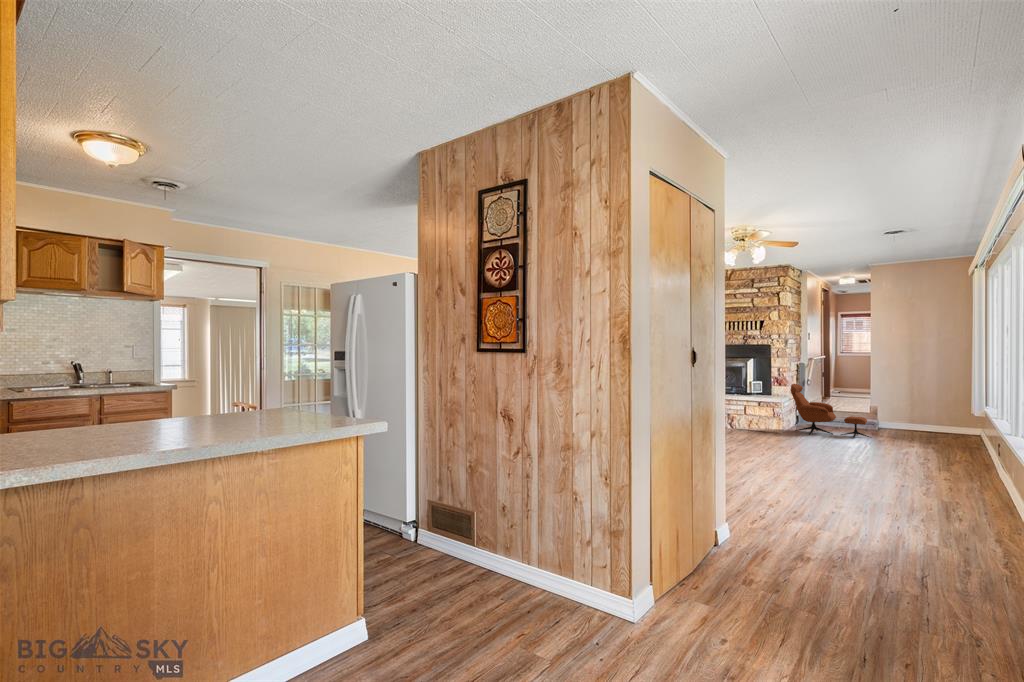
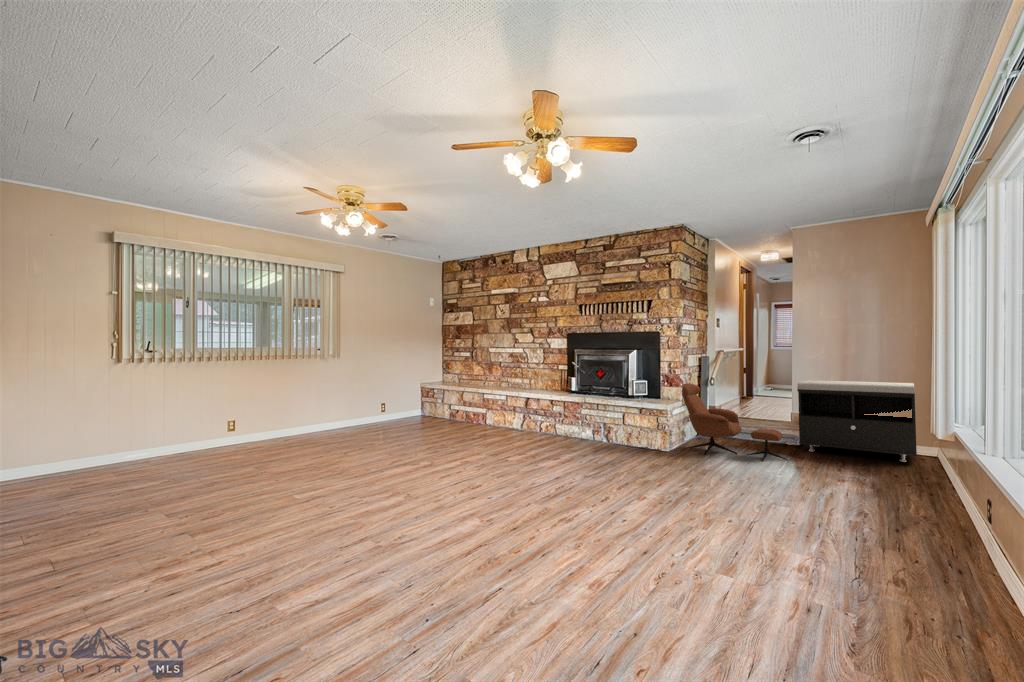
storage bench: none [877,382,964,439] -> present [797,380,917,462]

